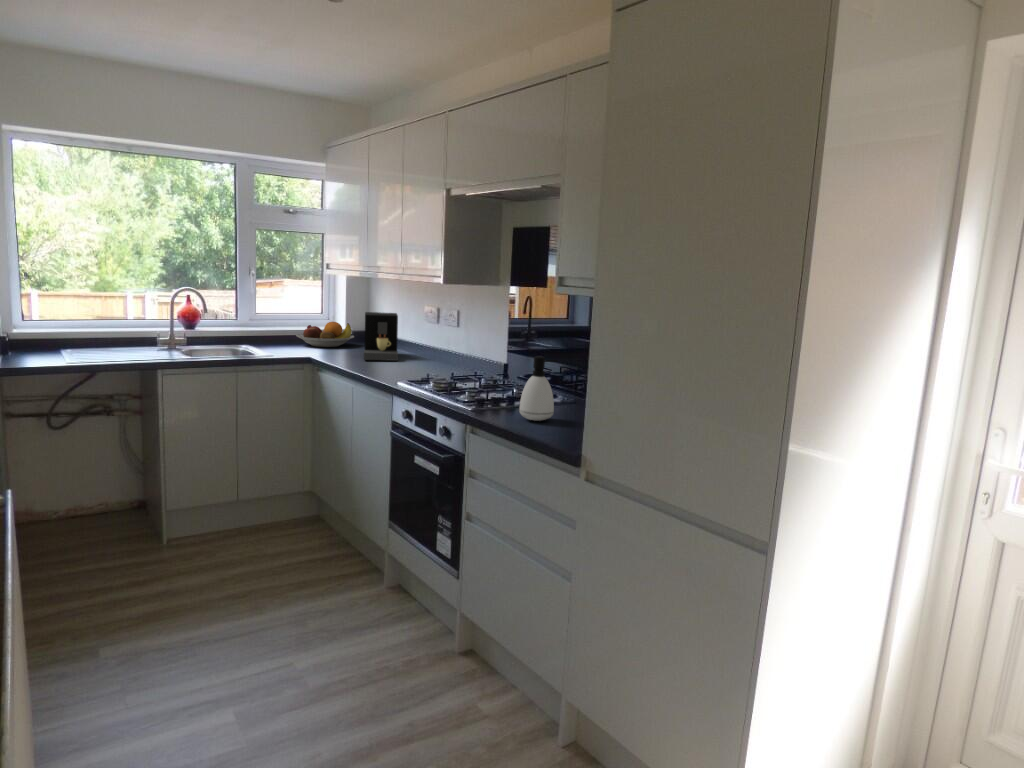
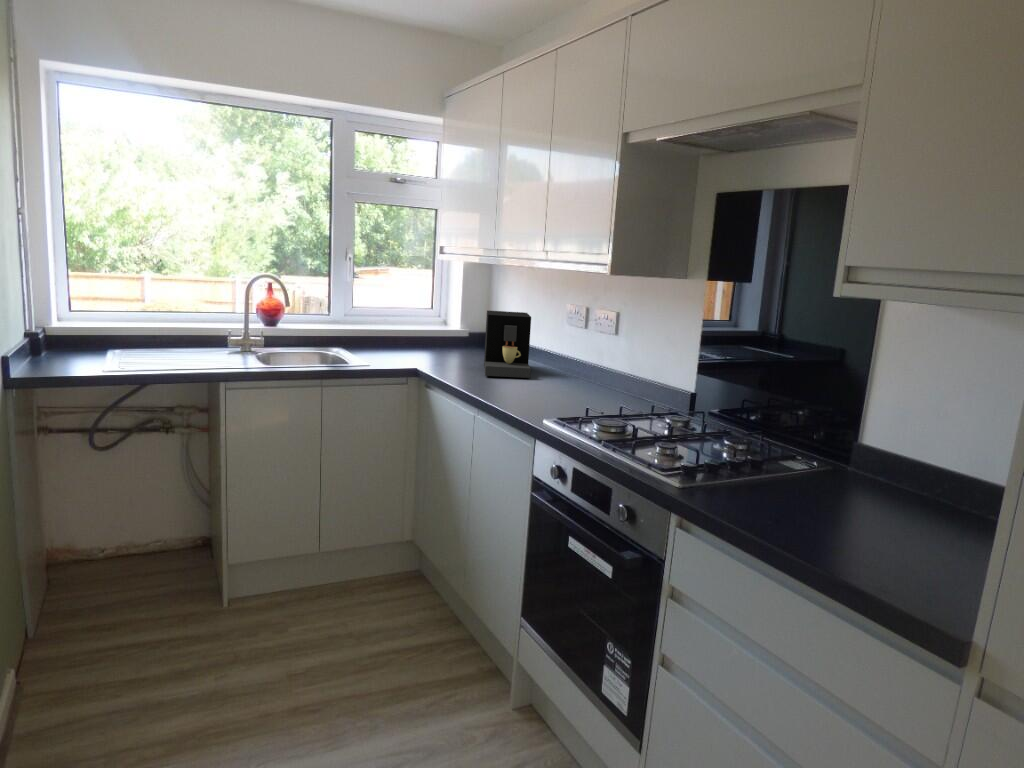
fruit bowl: present [296,322,354,347] -> none [398,321,470,353]
soap dispenser: present [519,356,558,421] -> none [777,408,859,523]

